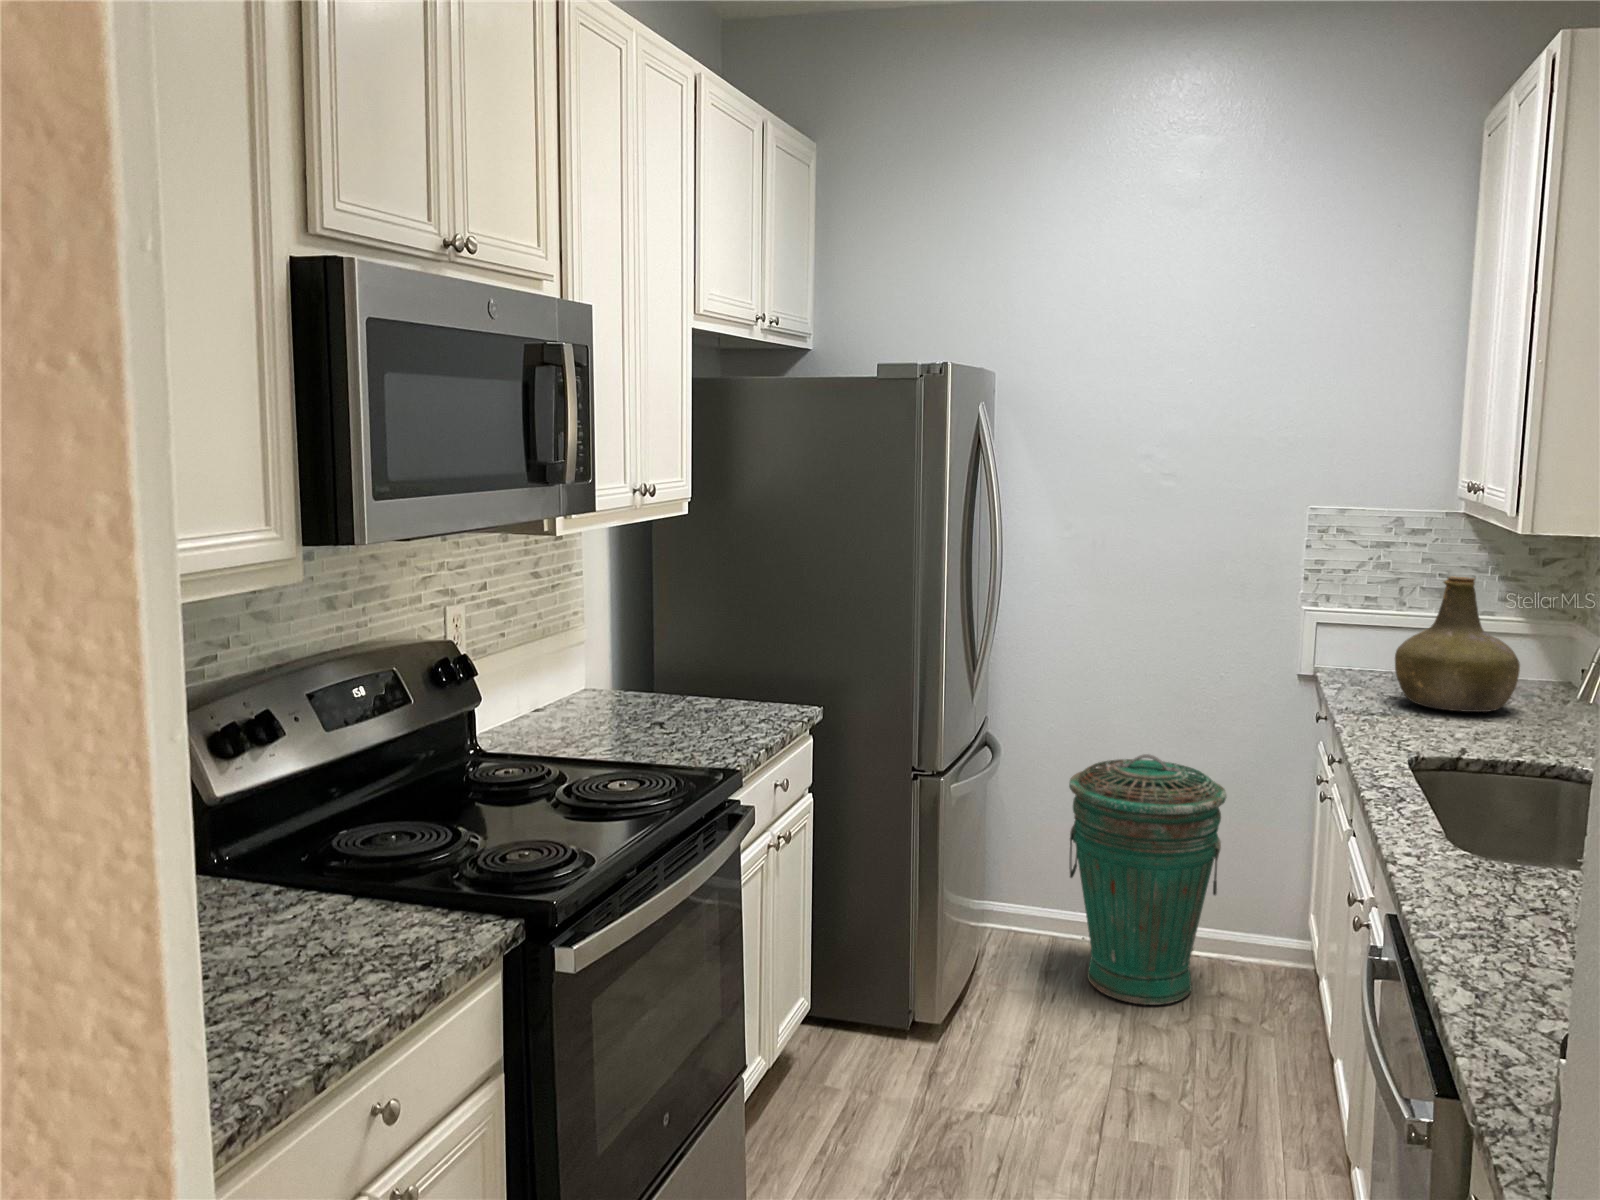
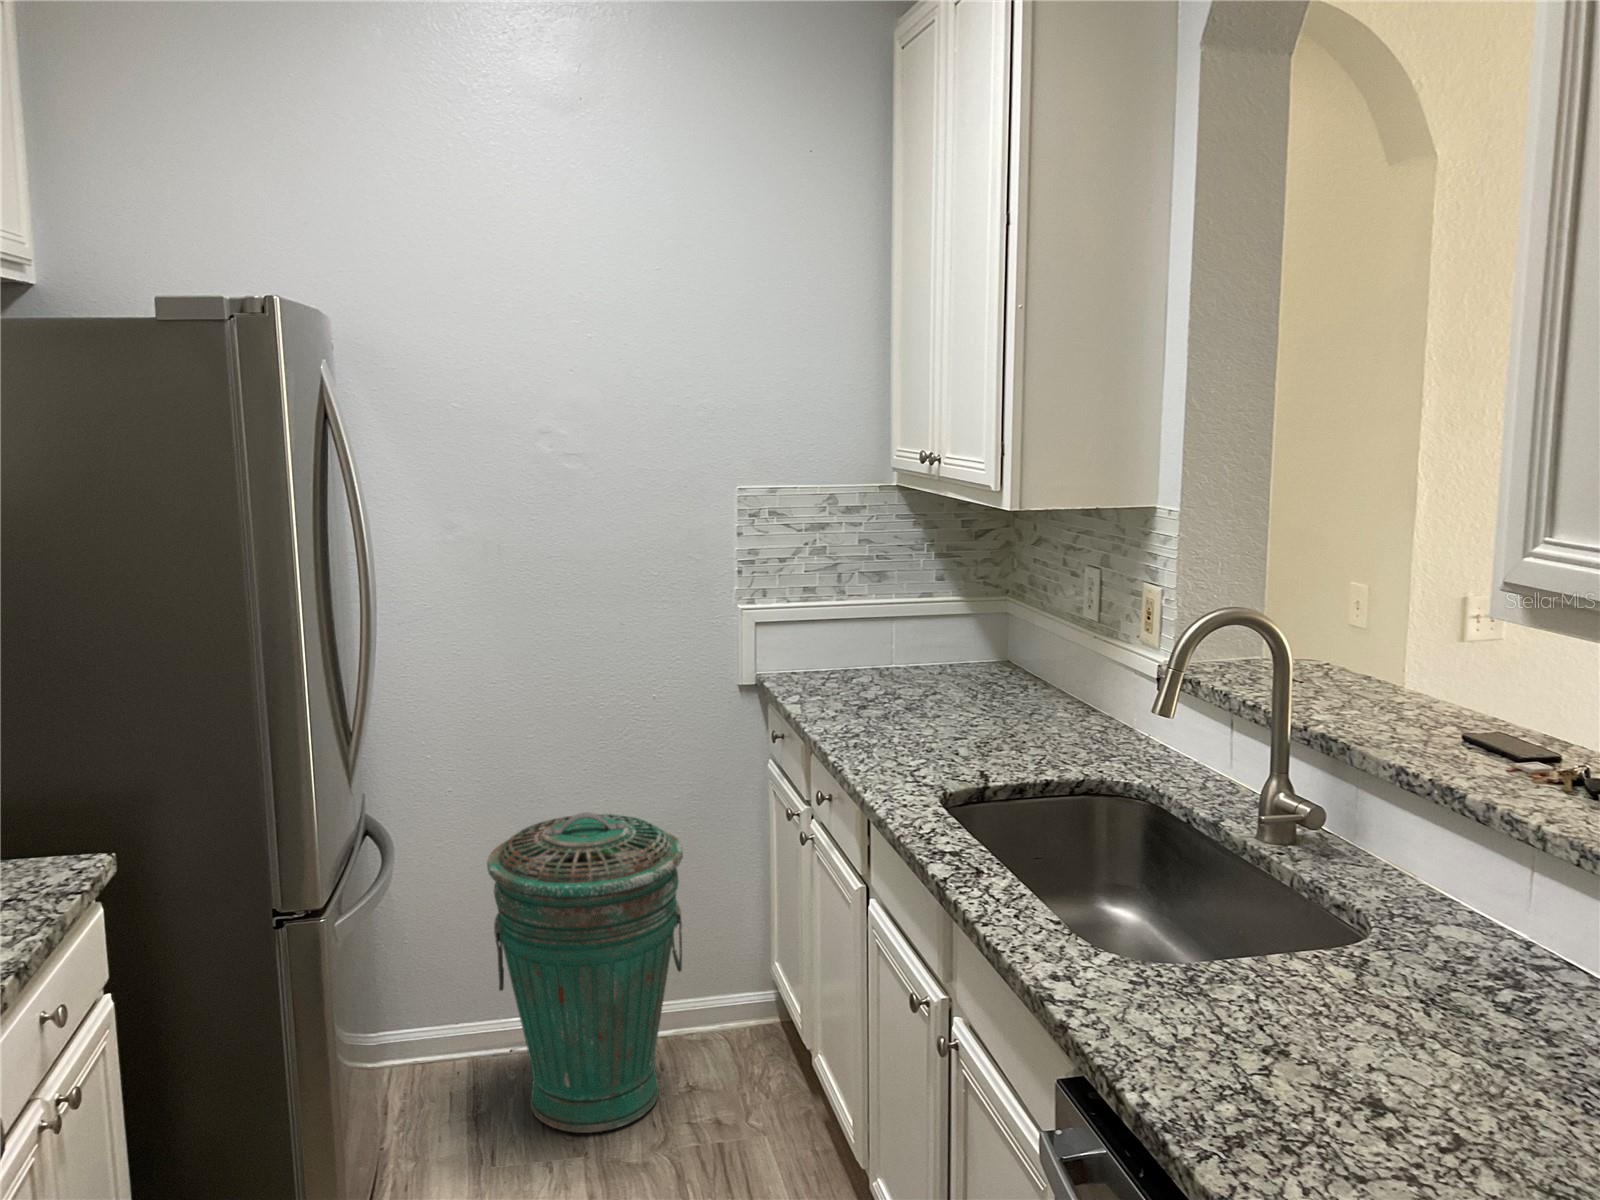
bottle: present [1395,576,1520,712] -> none [866,564,993,719]

